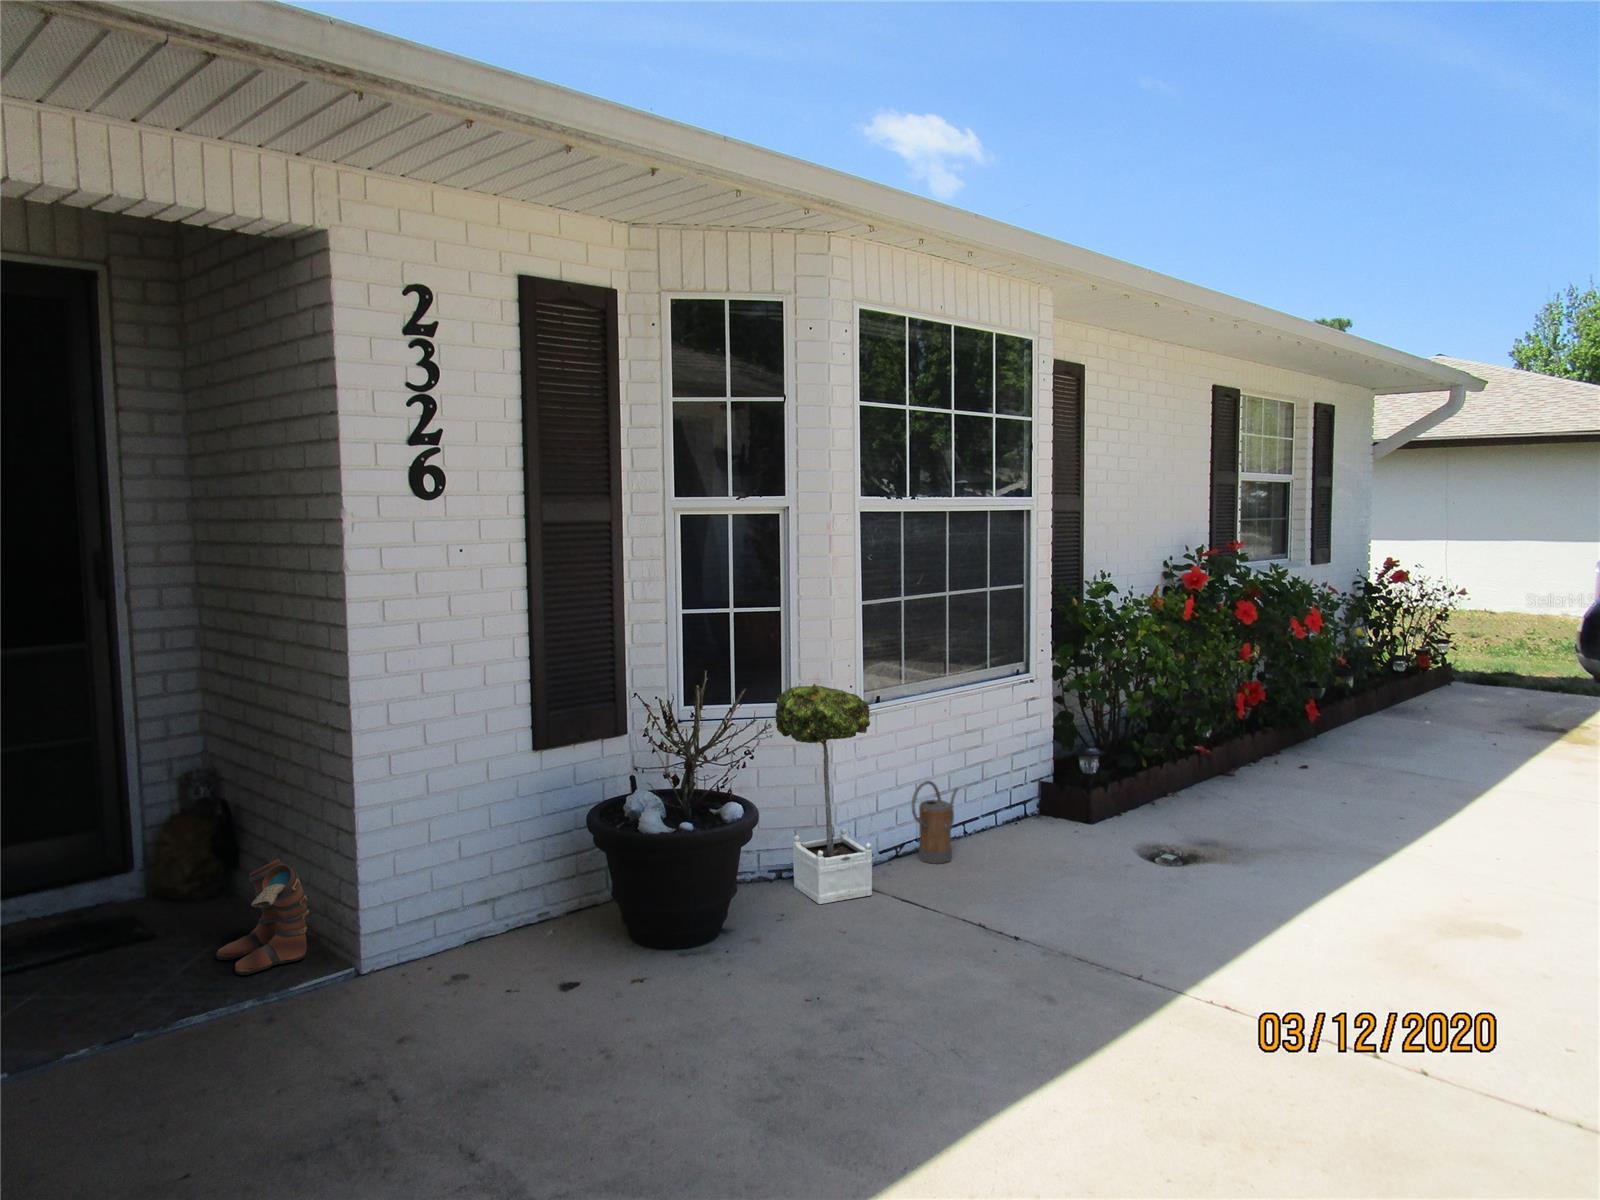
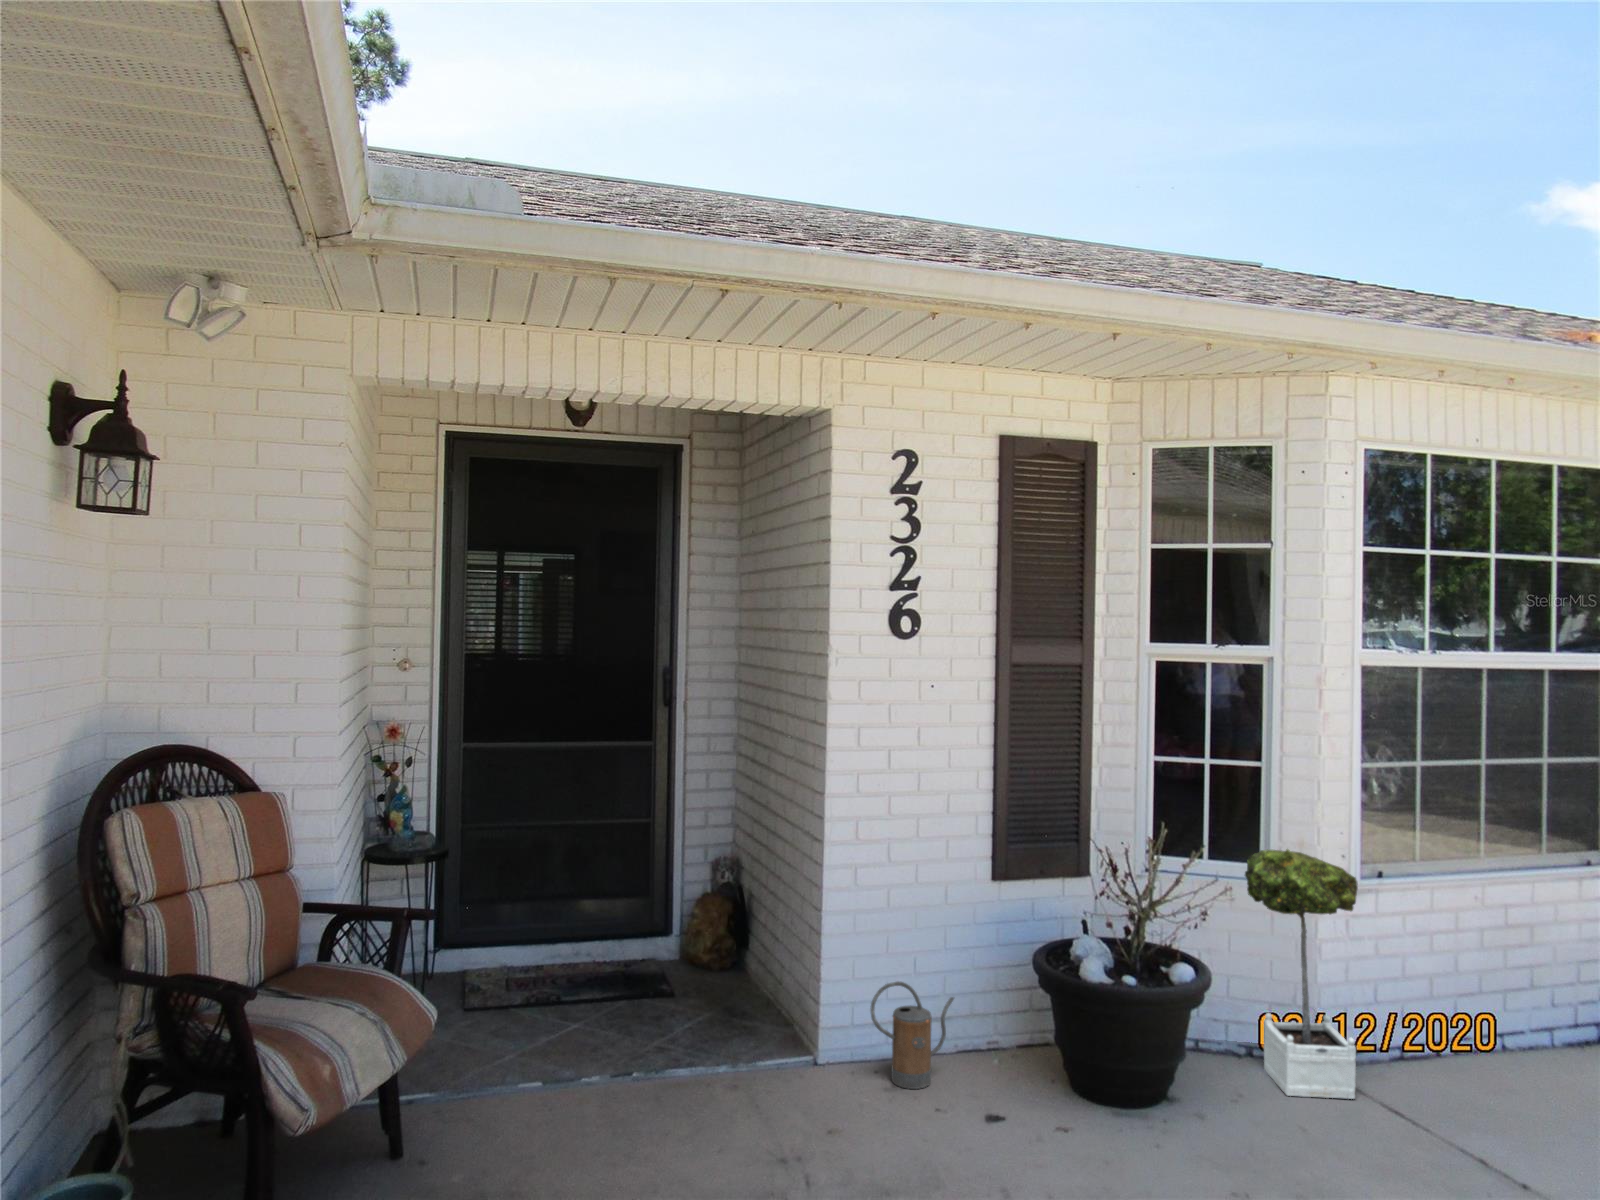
watering can: present [912,781,958,863] -> present [871,982,954,1089]
boots: present [216,859,309,975] -> none [712,944,784,1042]

